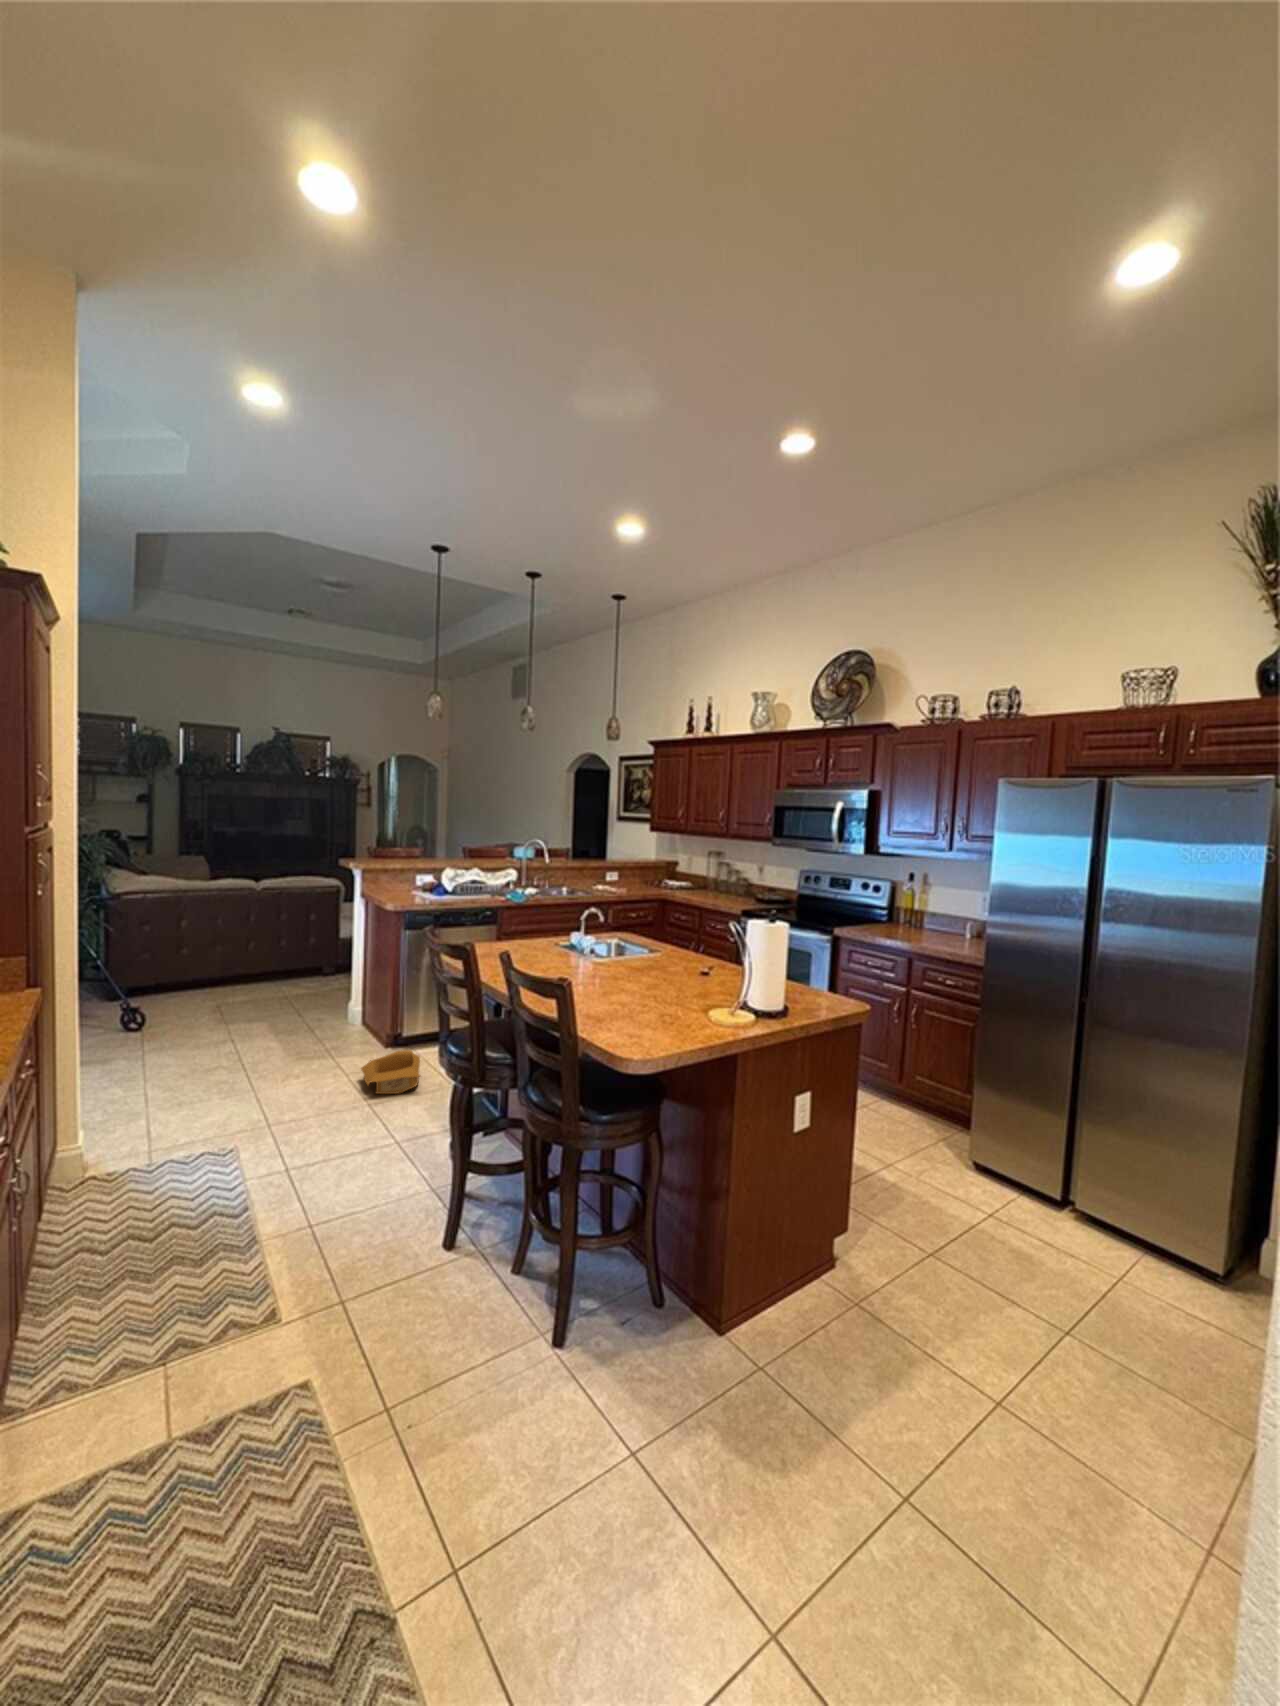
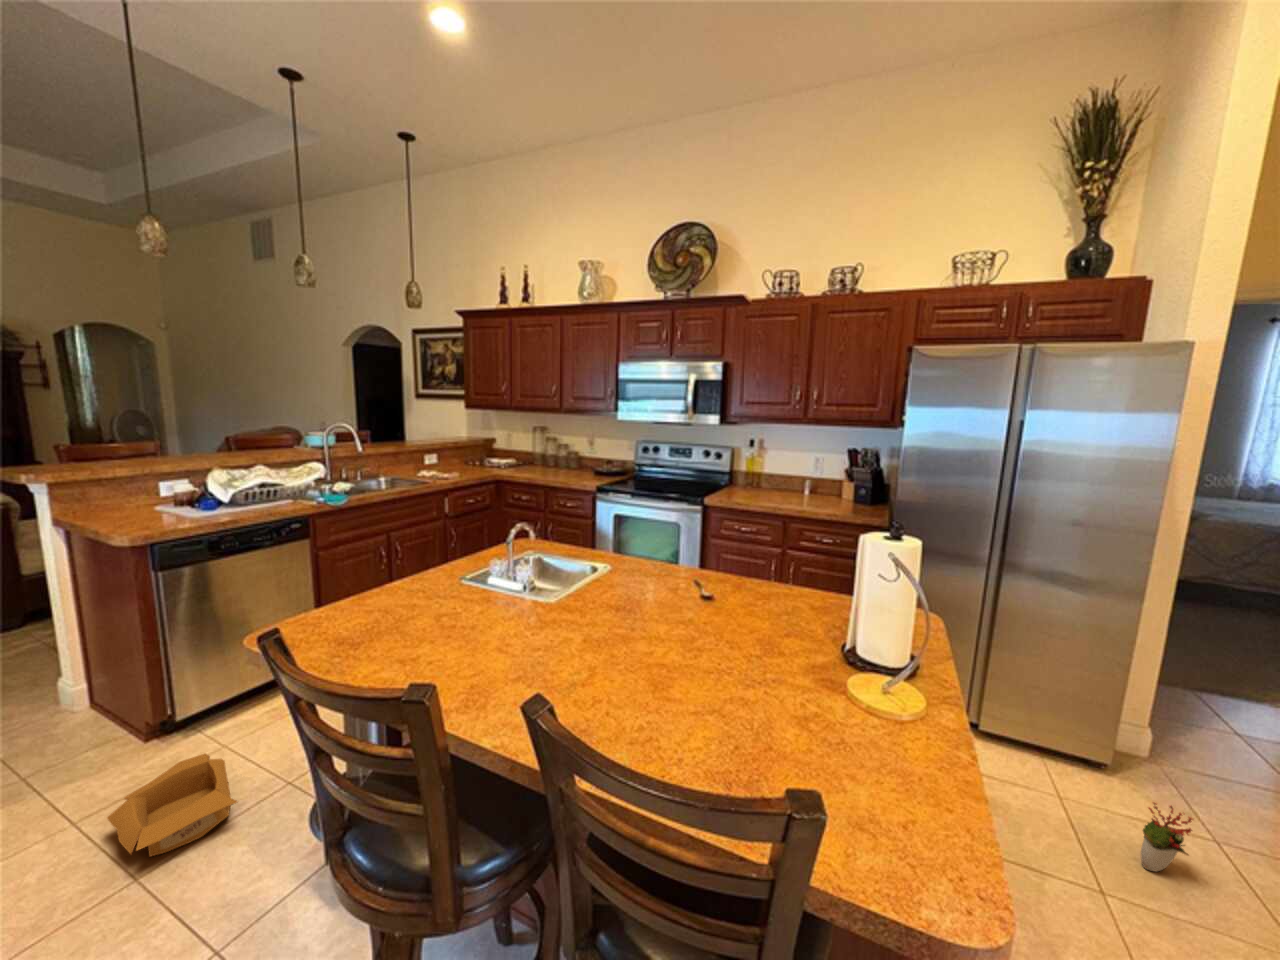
decorative plant: none [1124,1260,1179,1343] -> present [1141,803,1193,871]

